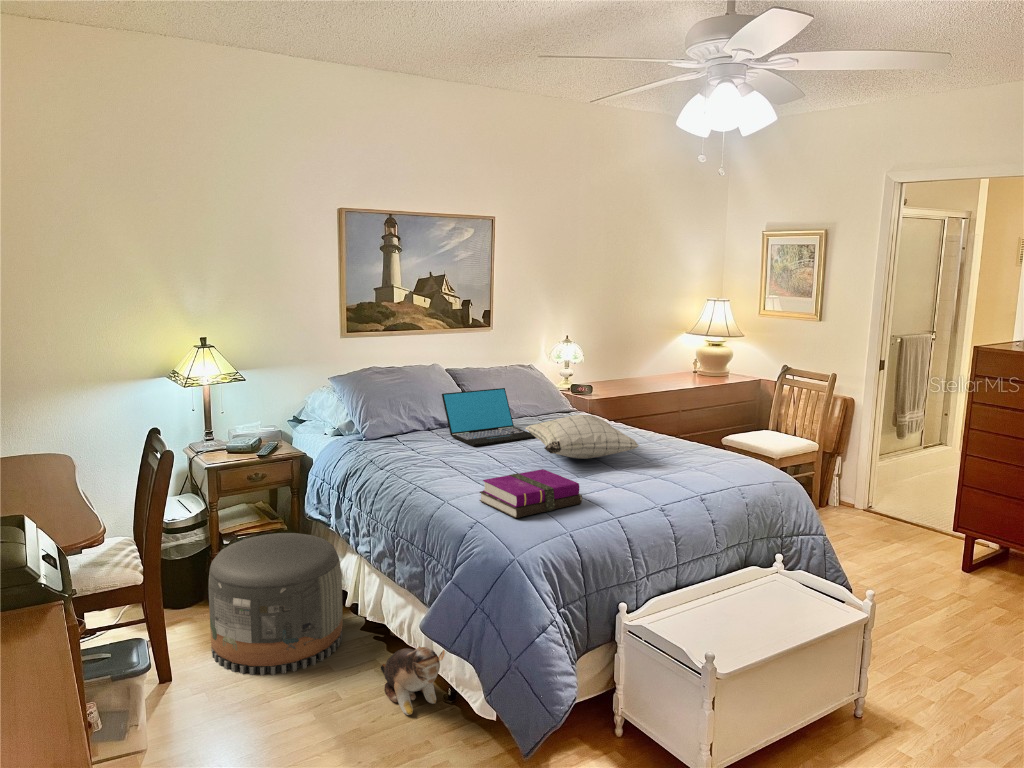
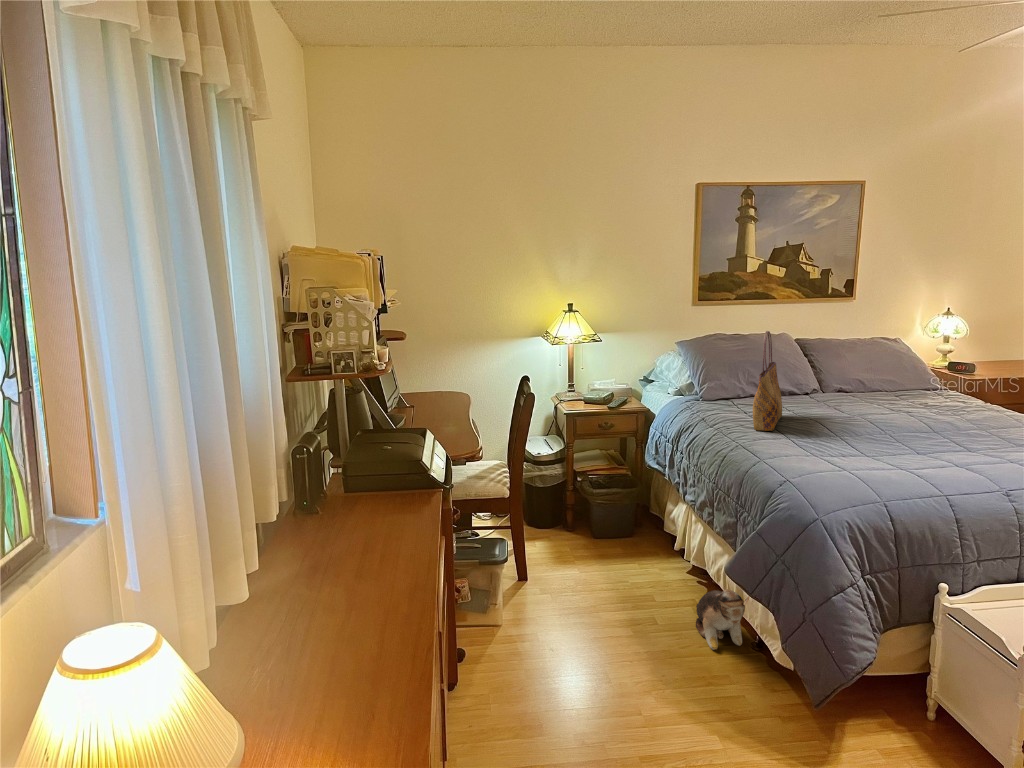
tote bag: none [423,365,448,469] -> present [753,331,782,431]
laptop: present [442,388,536,446] -> none [784,359,886,415]
pillow: present [525,415,639,459] -> none [867,389,998,435]
notebook: present [480,469,582,518] -> none [797,439,909,481]
pouf: present [209,533,343,675] -> none [558,475,670,594]

